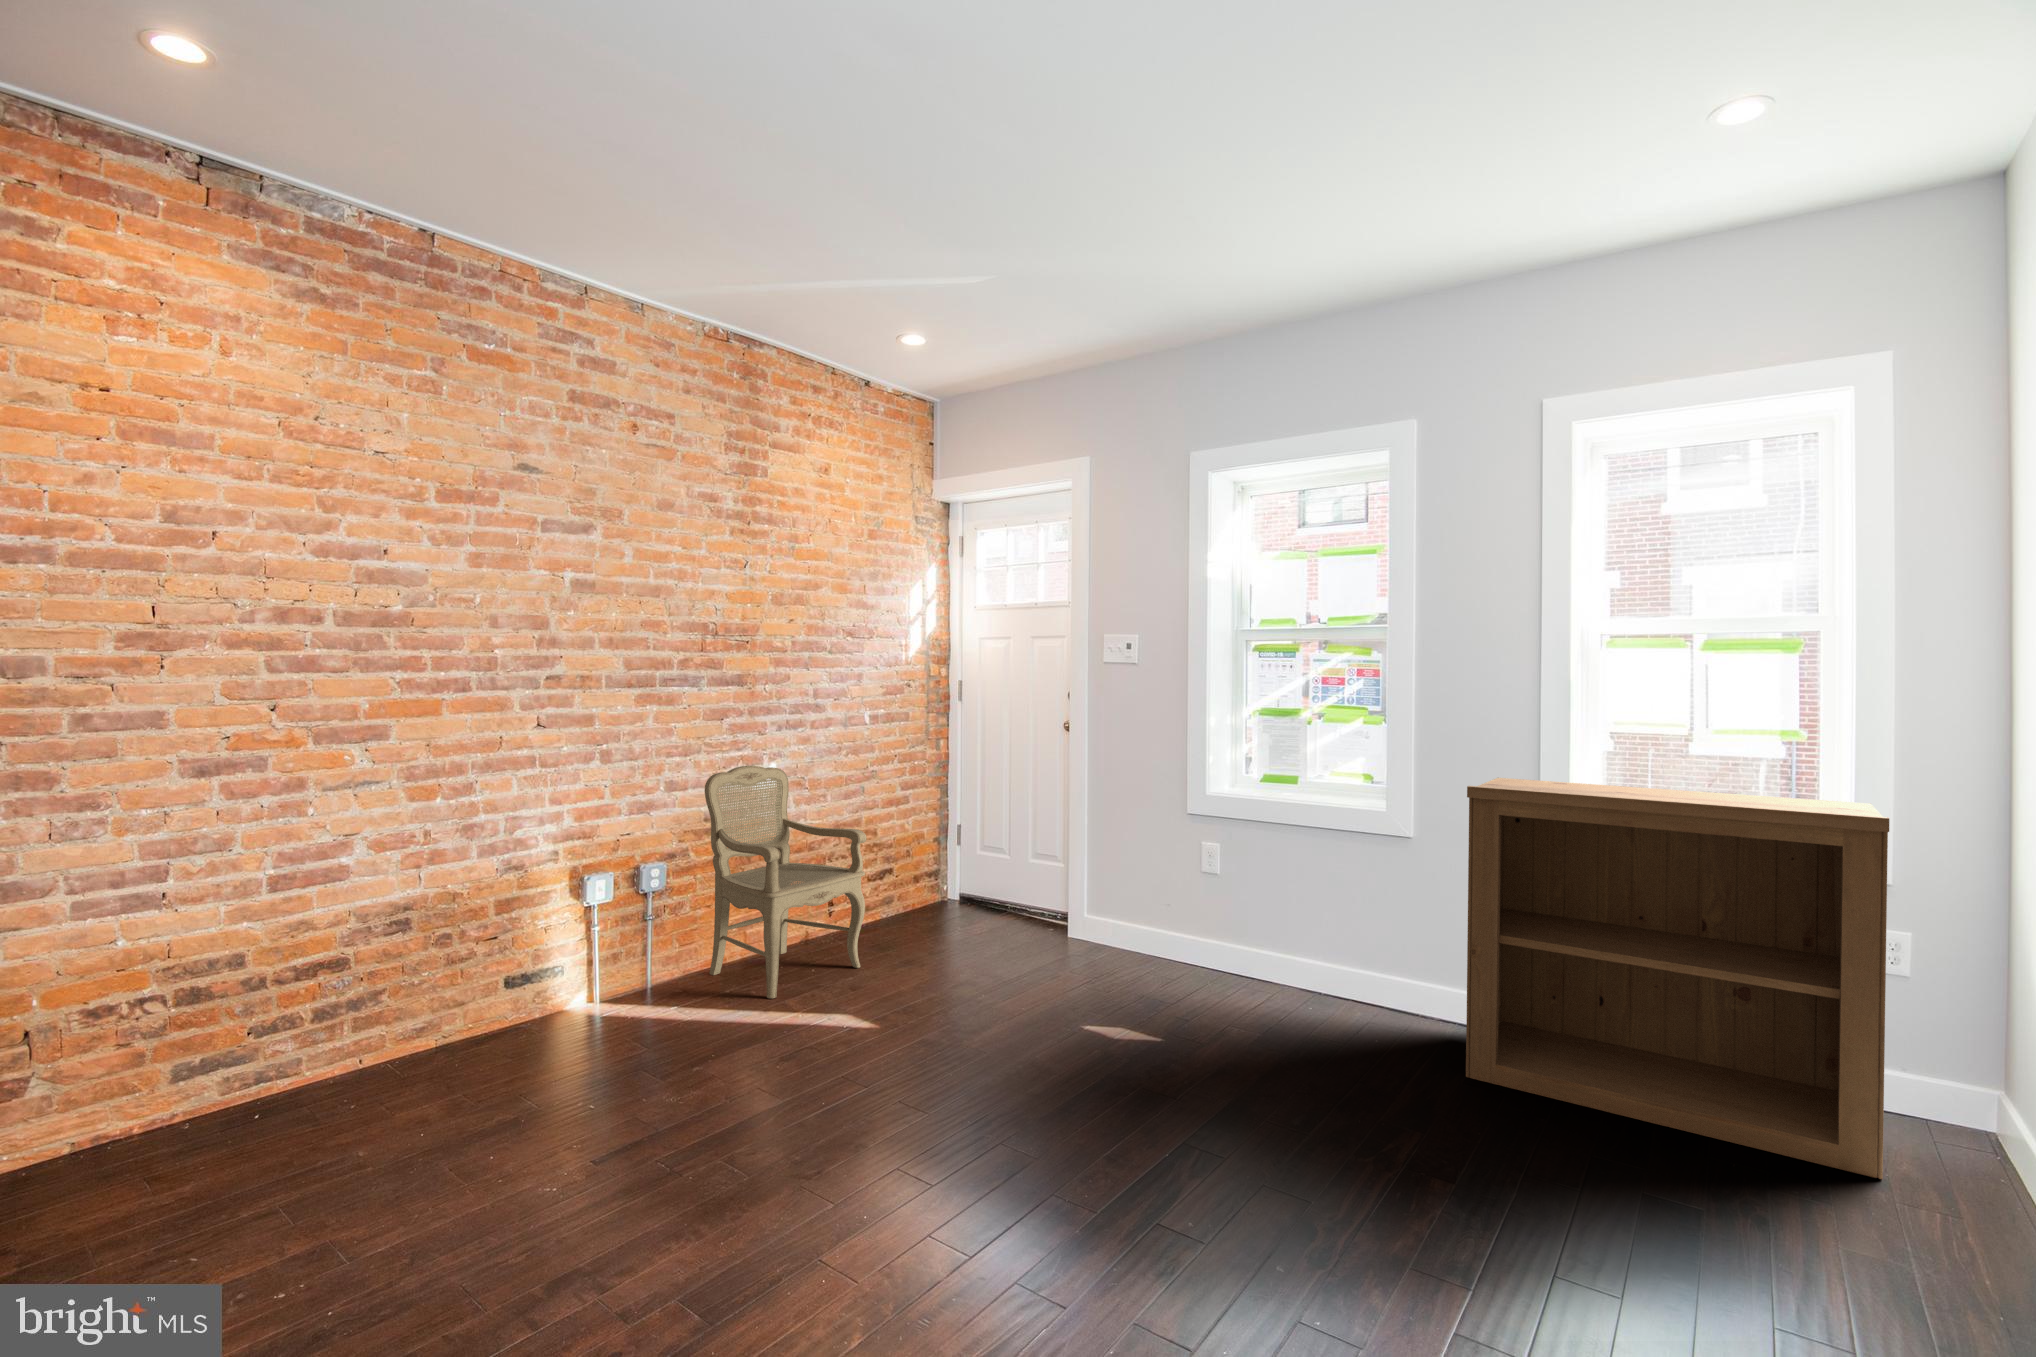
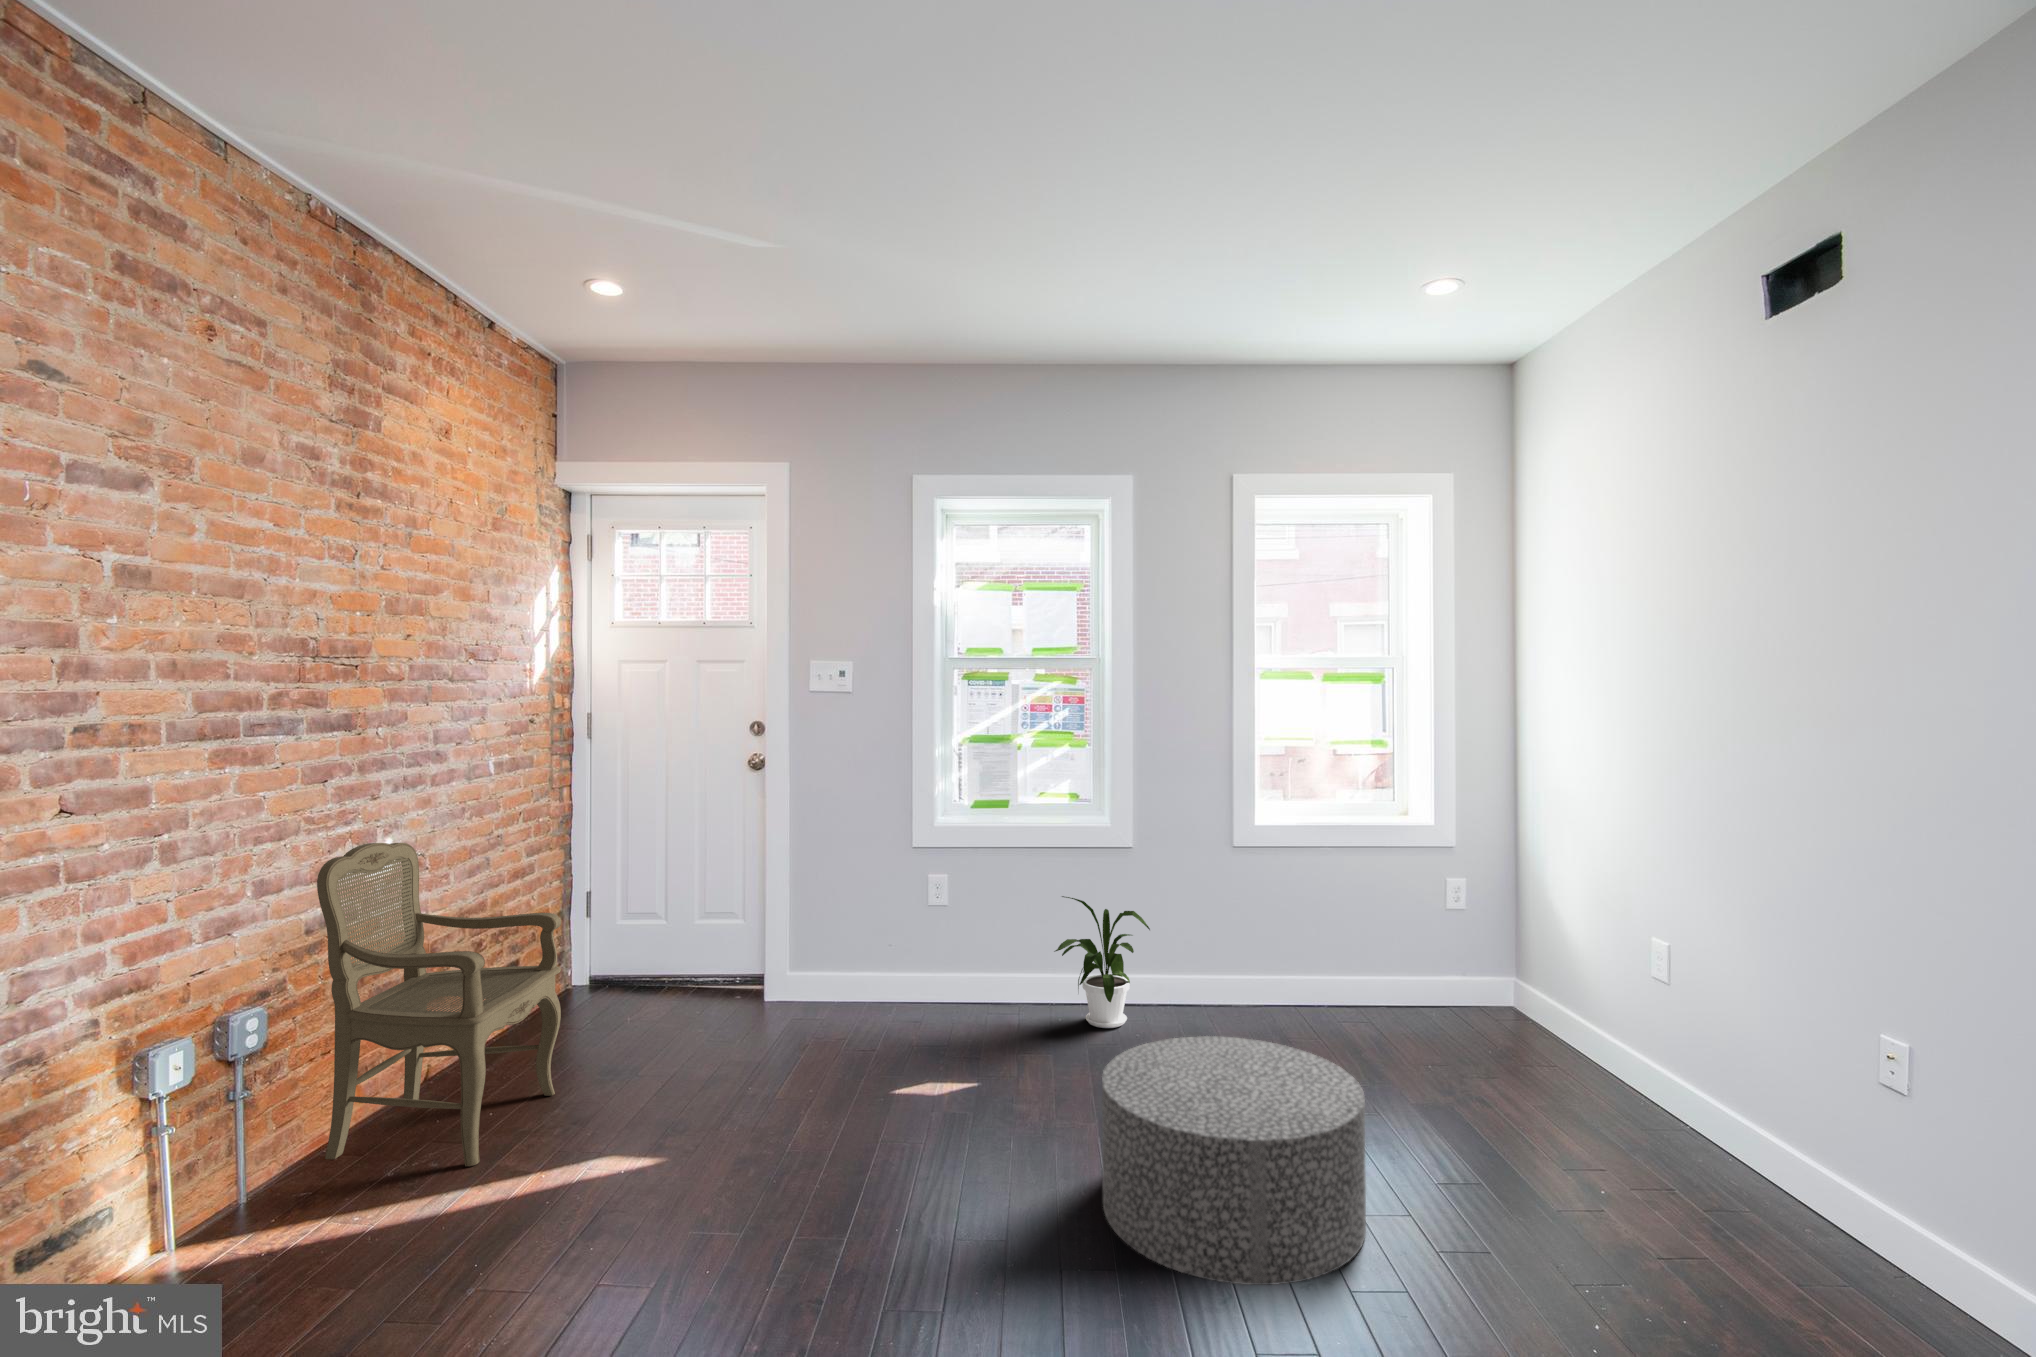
bookshelf: present [1466,778,1889,1179] -> none [1217,785,1516,1051]
house plant: none [1274,879,1388,1024] -> present [1054,896,1150,1028]
ottoman: none [1121,1022,1400,1289] -> present [1102,1036,1366,1285]

